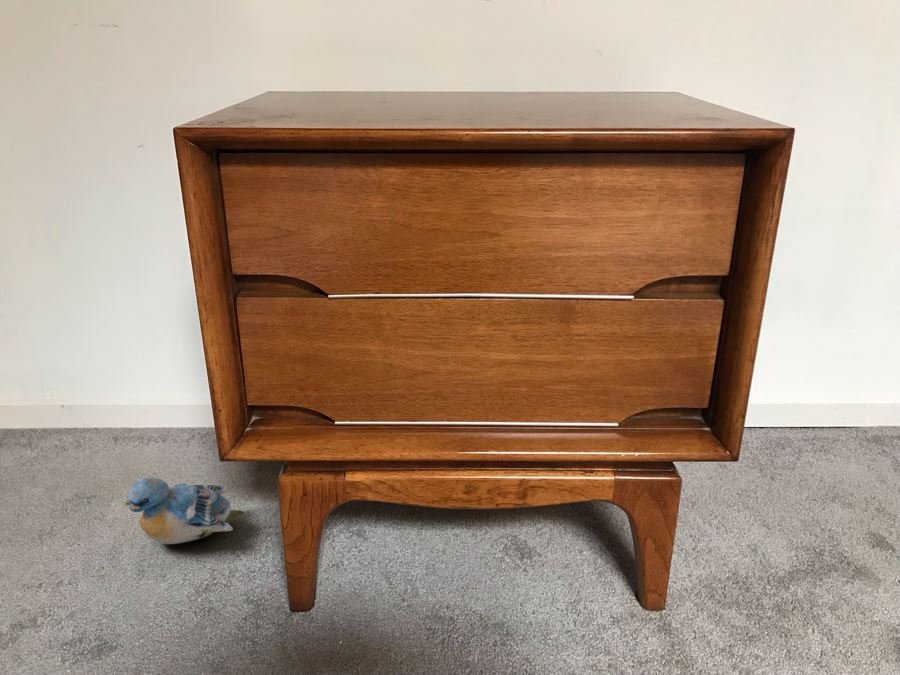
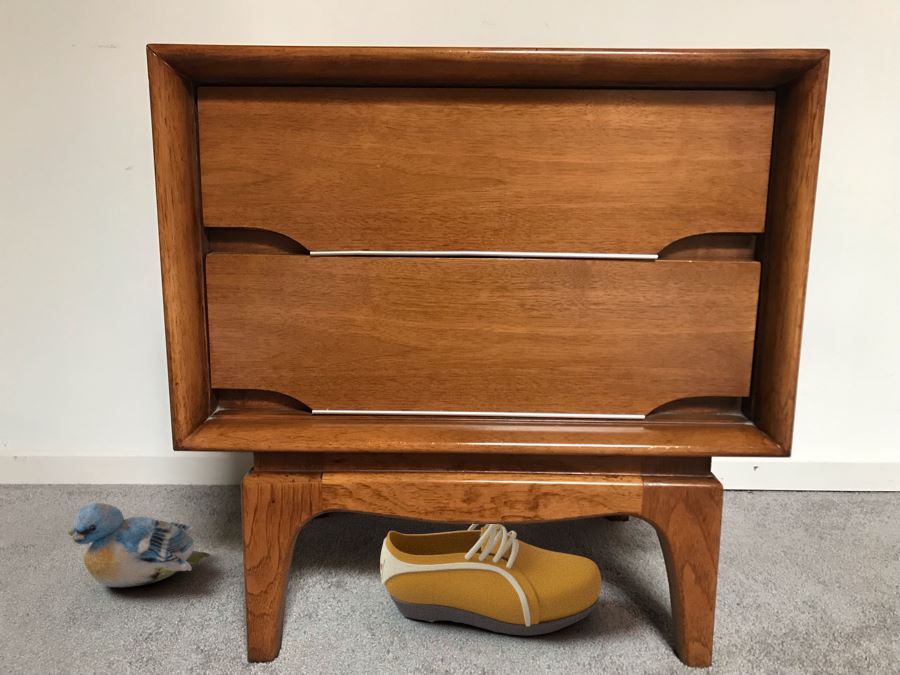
shoe: none [394,487,581,584] -> present [380,524,602,635]

